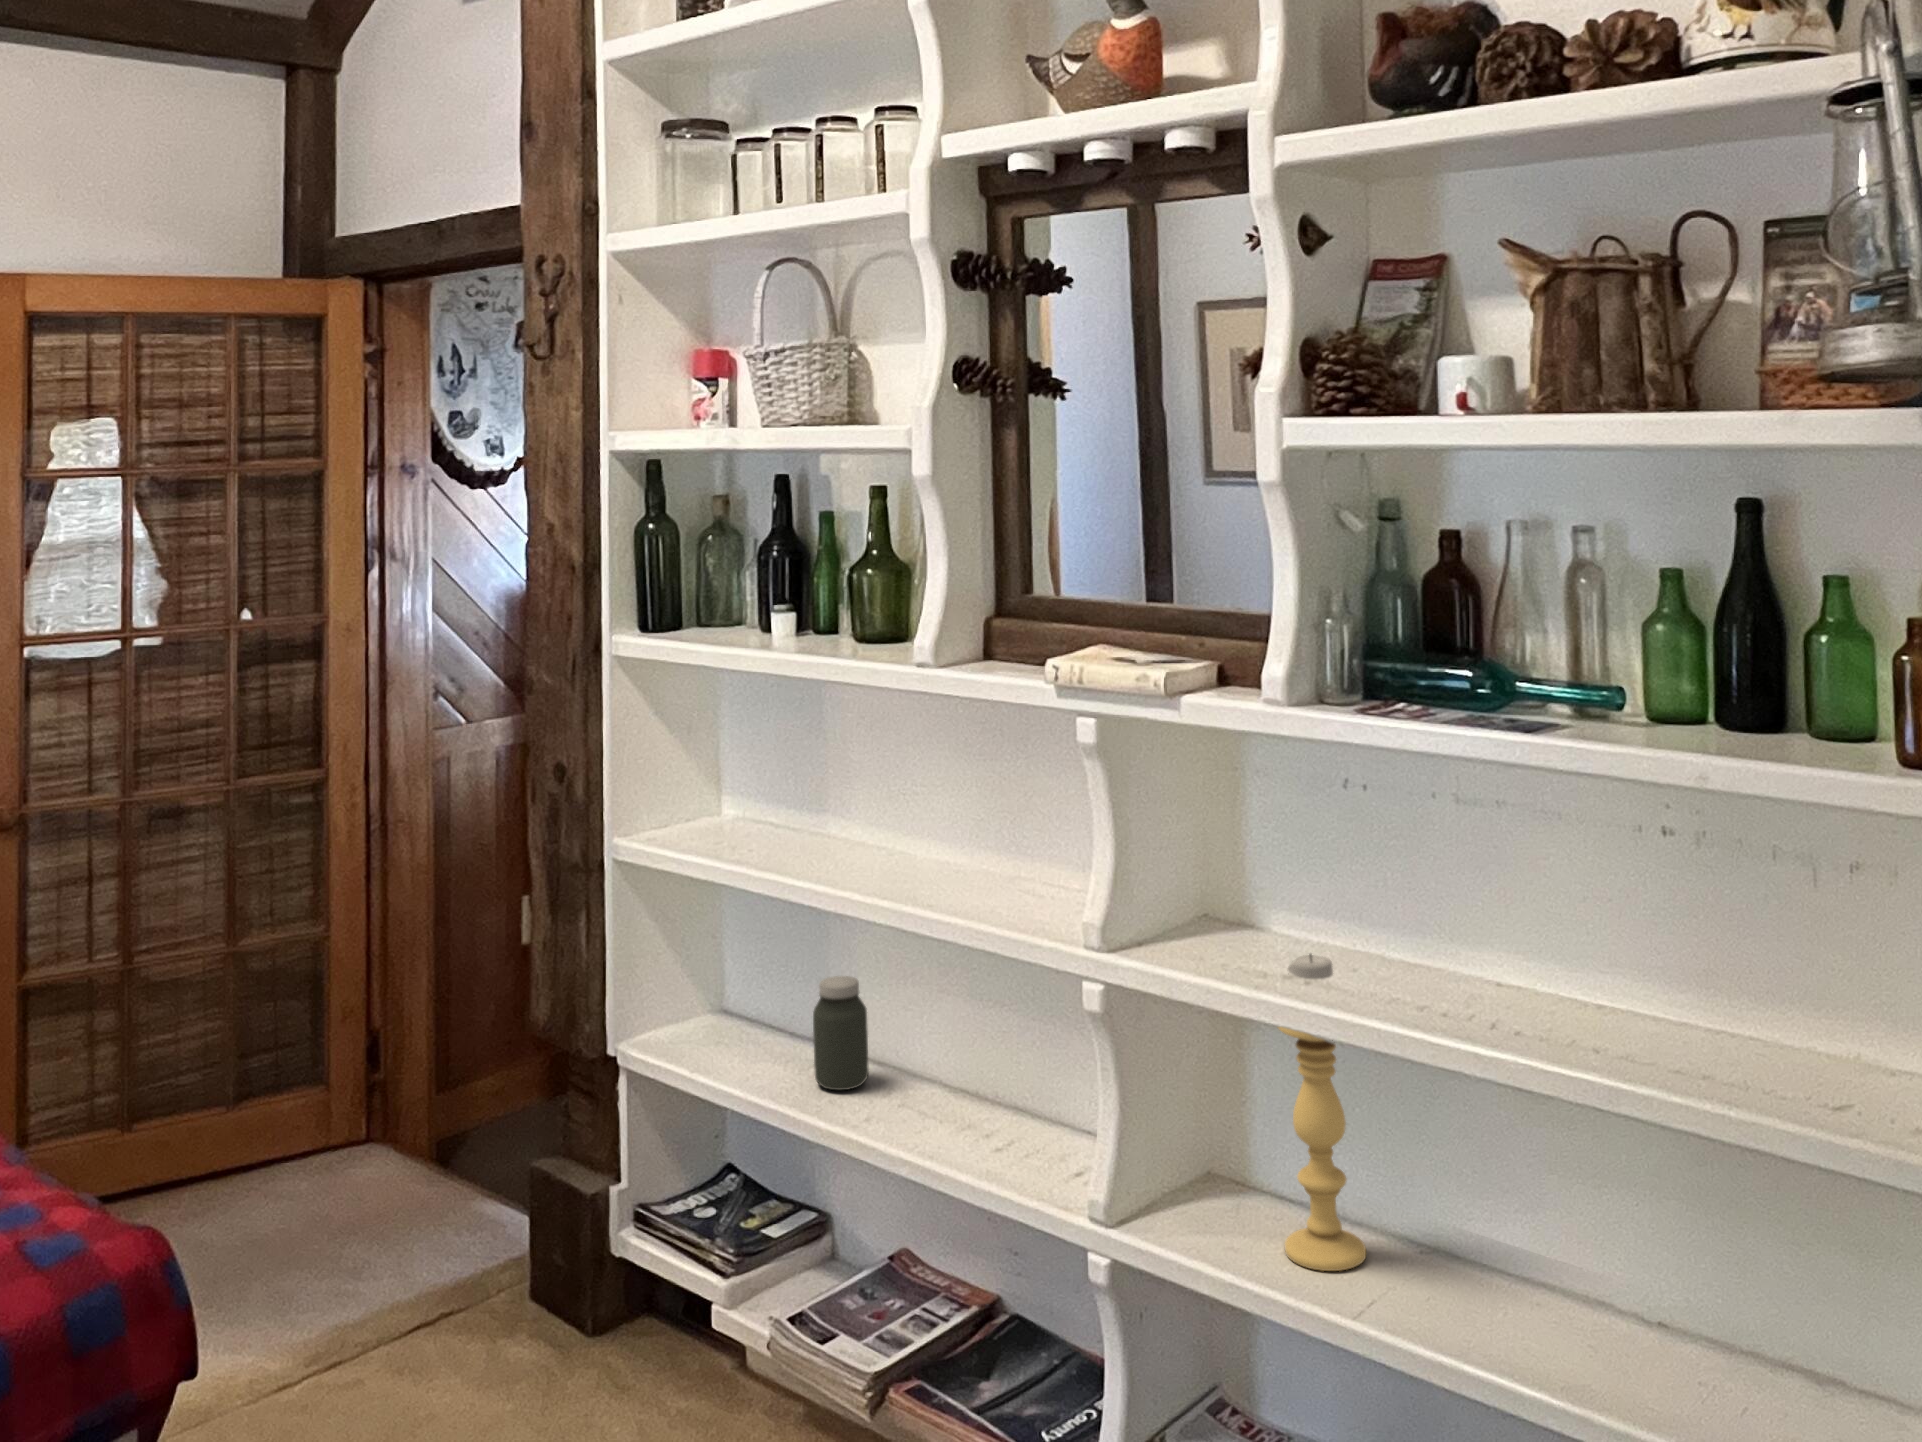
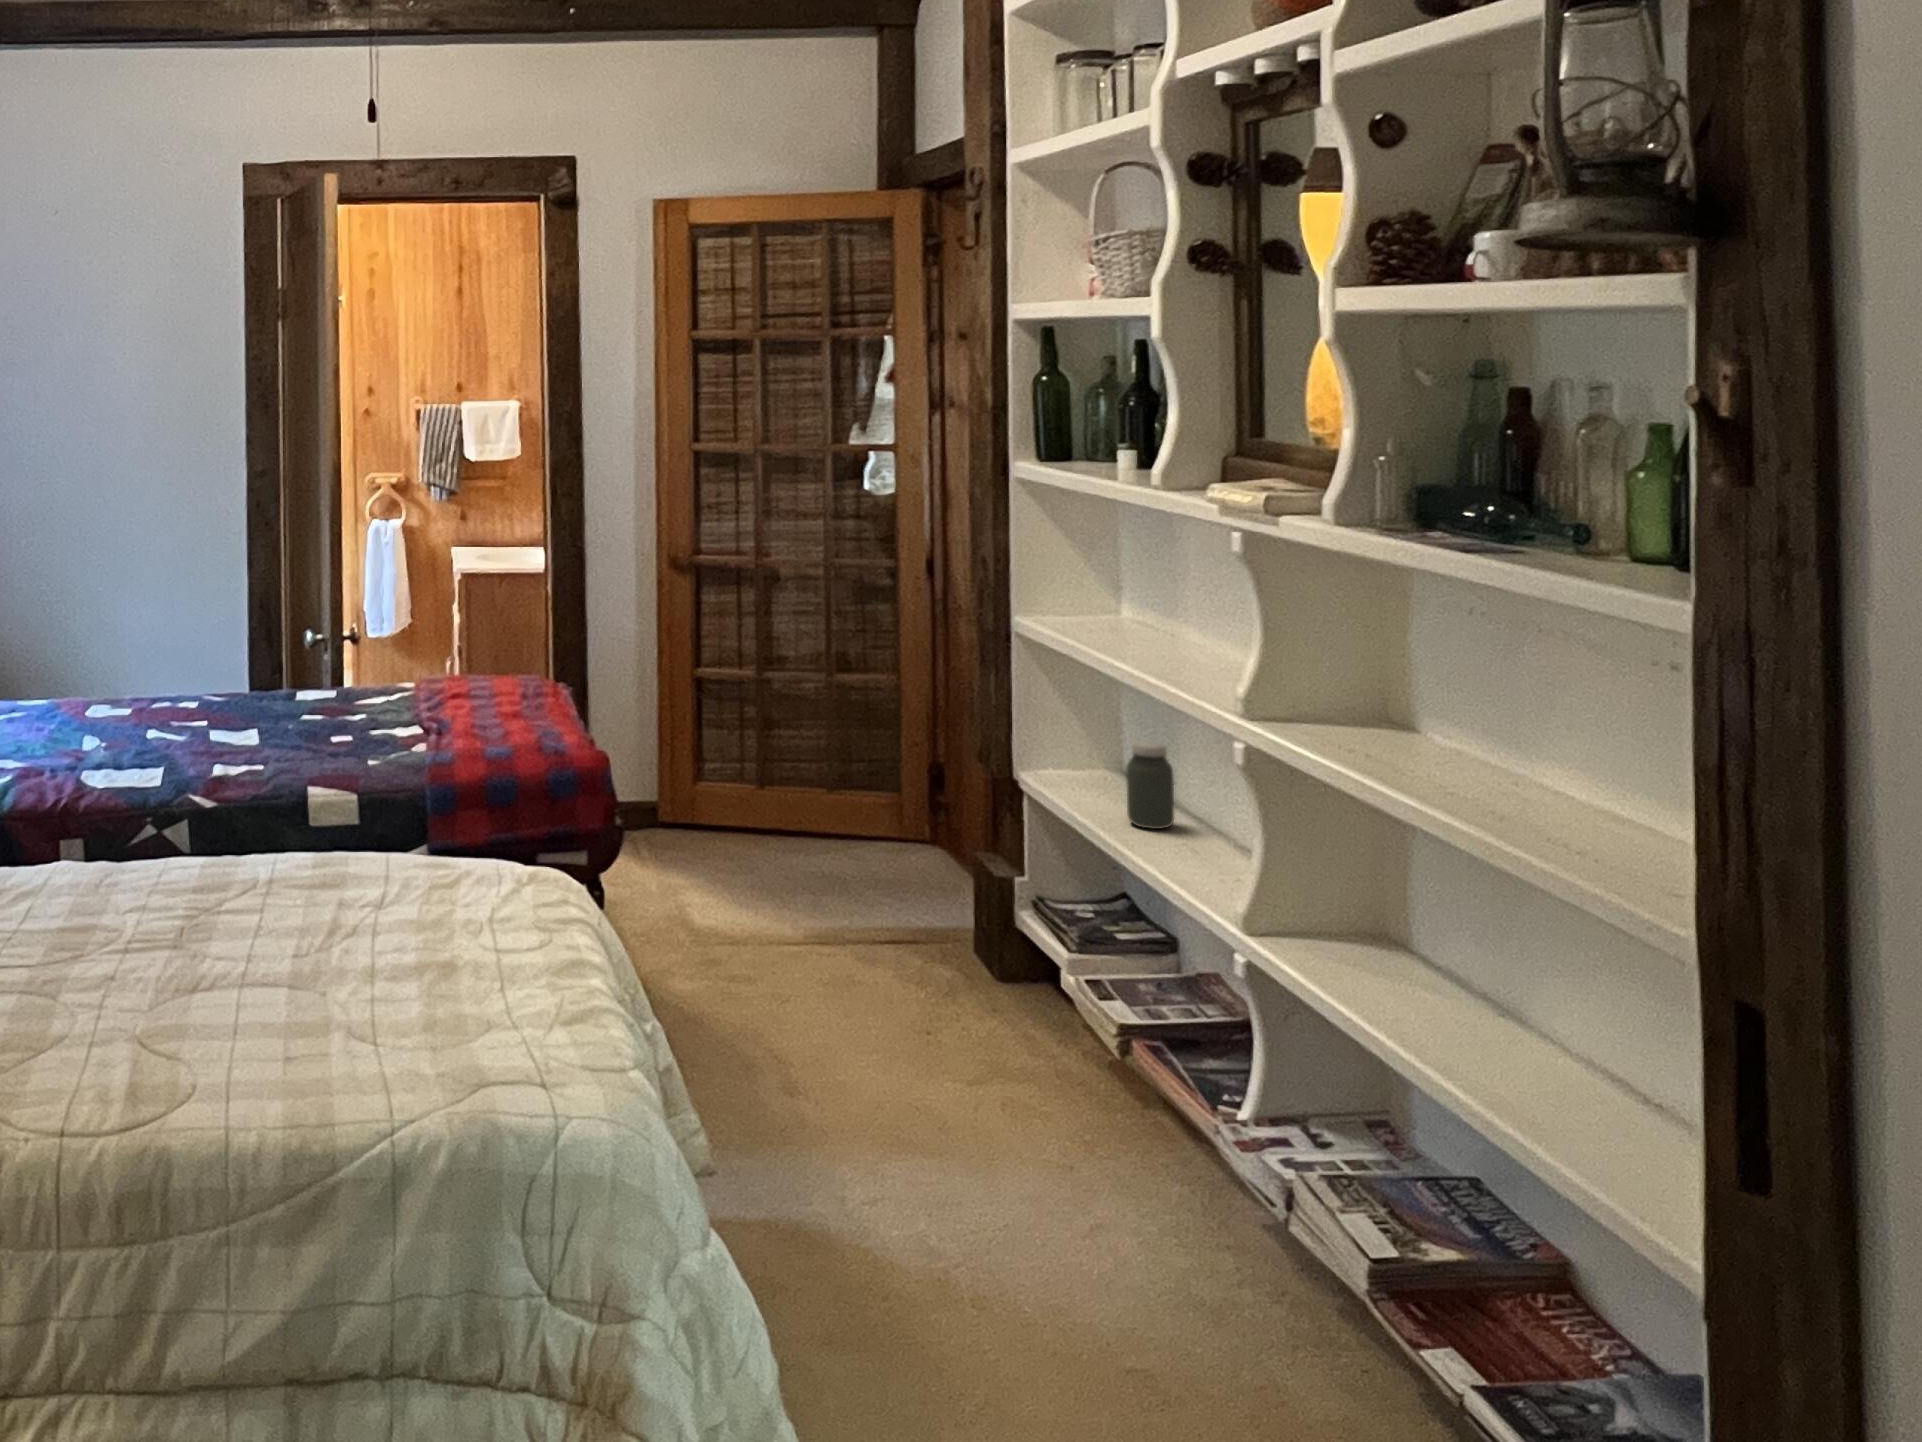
candle holder: present [1277,954,1366,1271] -> none [1370,739,1450,1000]

